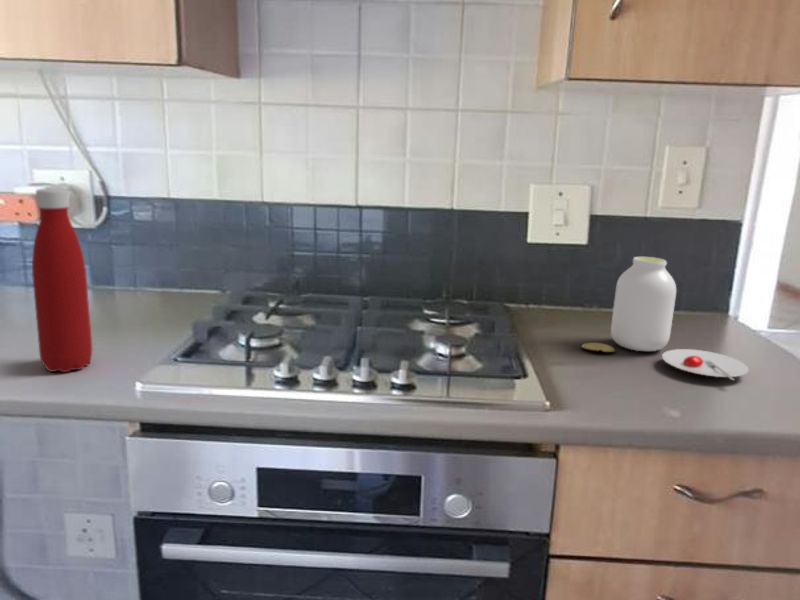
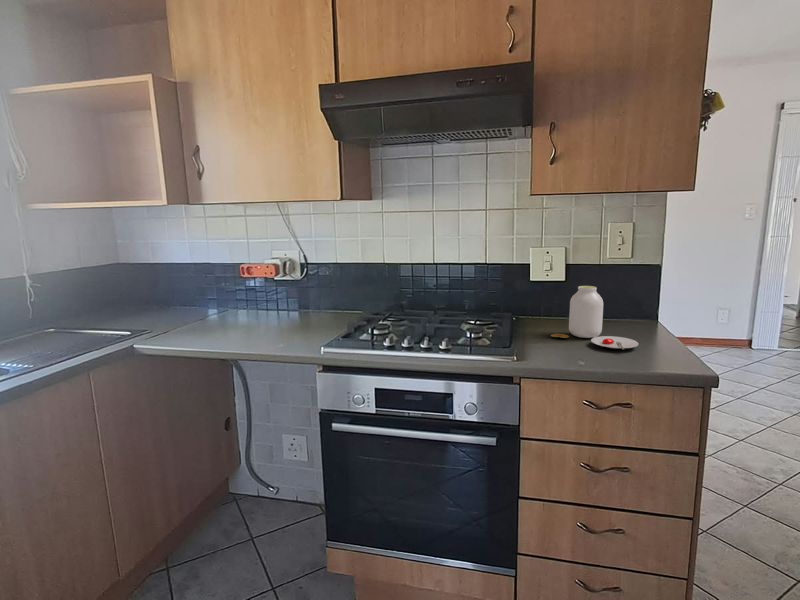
bottle: present [32,188,93,372] -> none [278,260,302,344]

